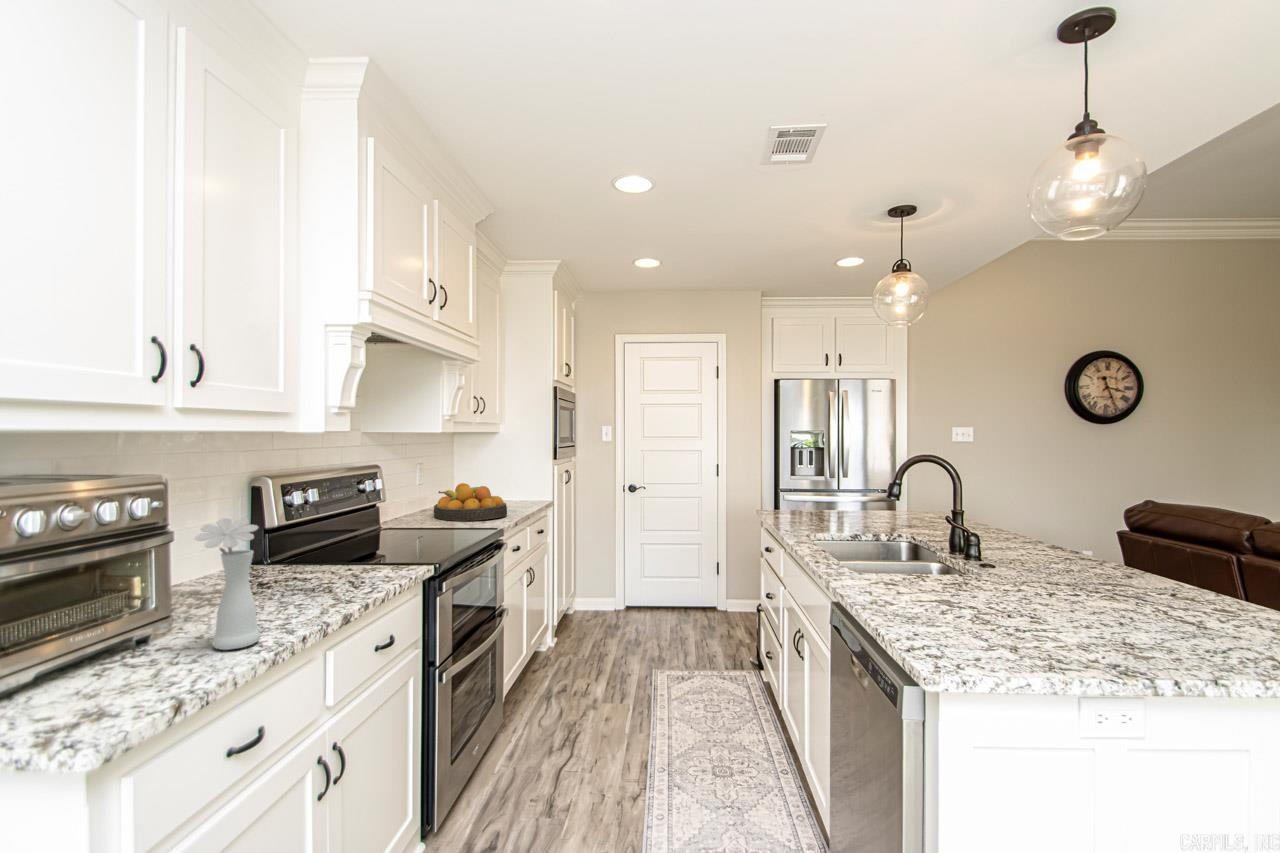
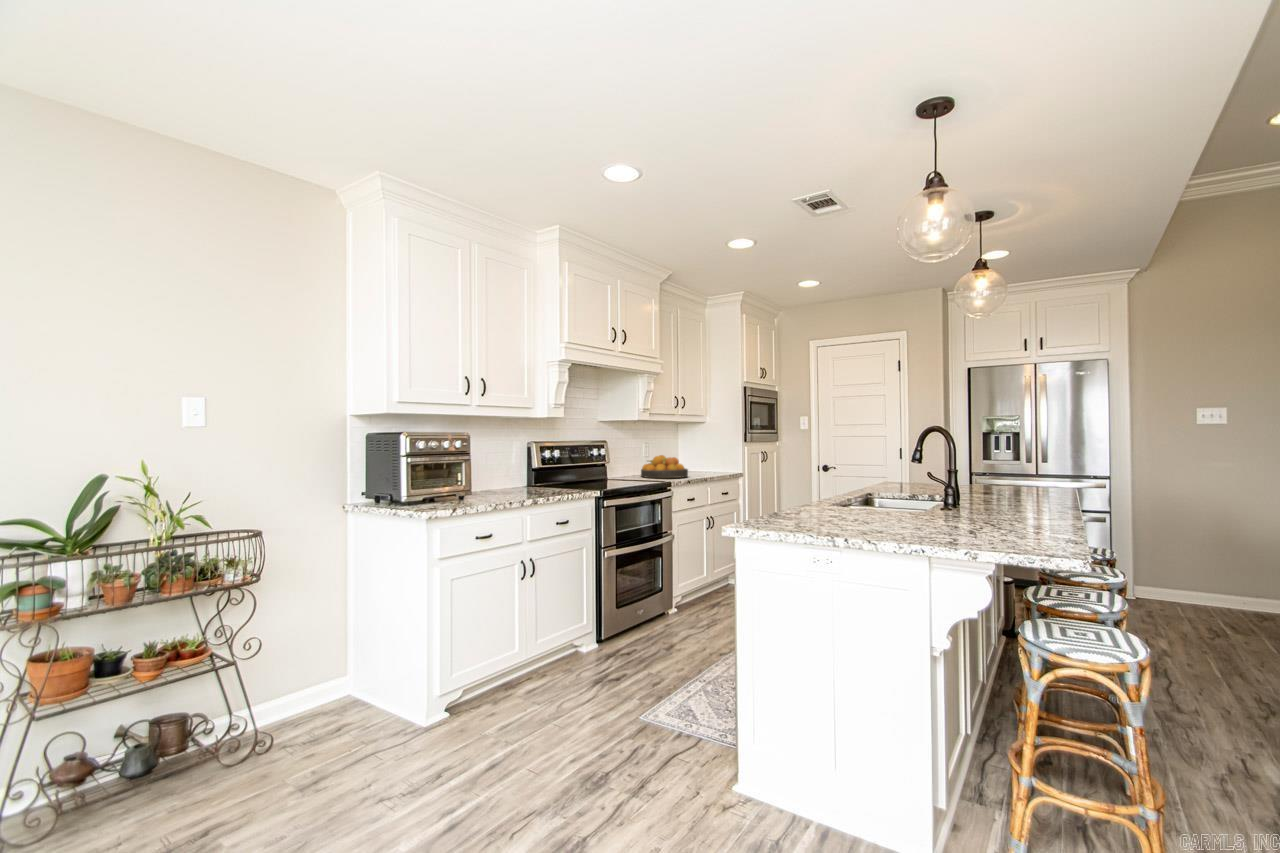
vase: present [195,518,260,650] -> none [476,450,500,503]

